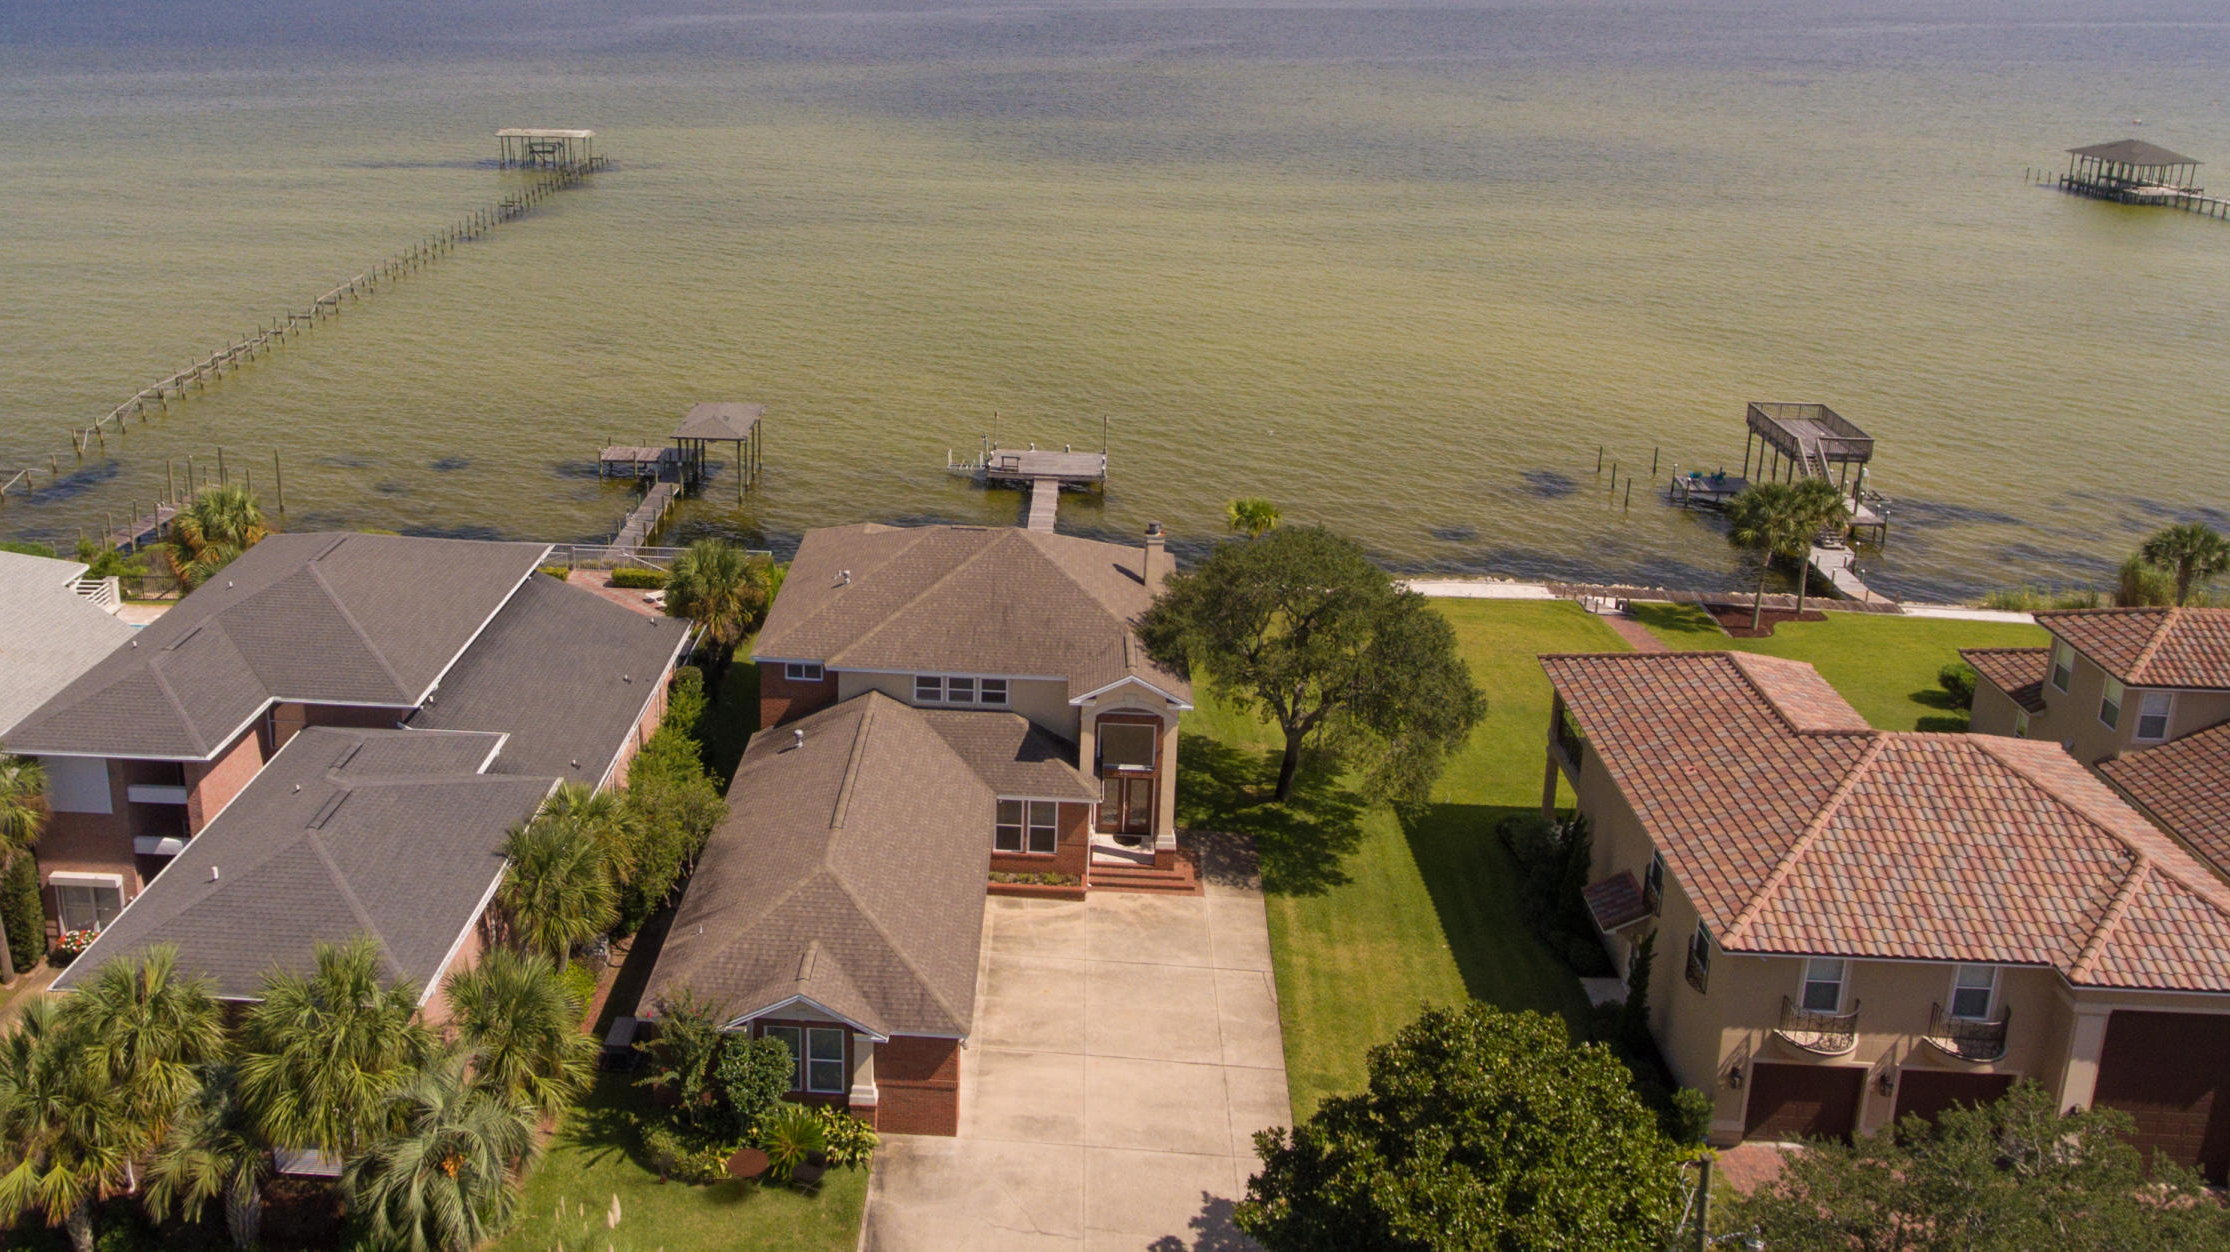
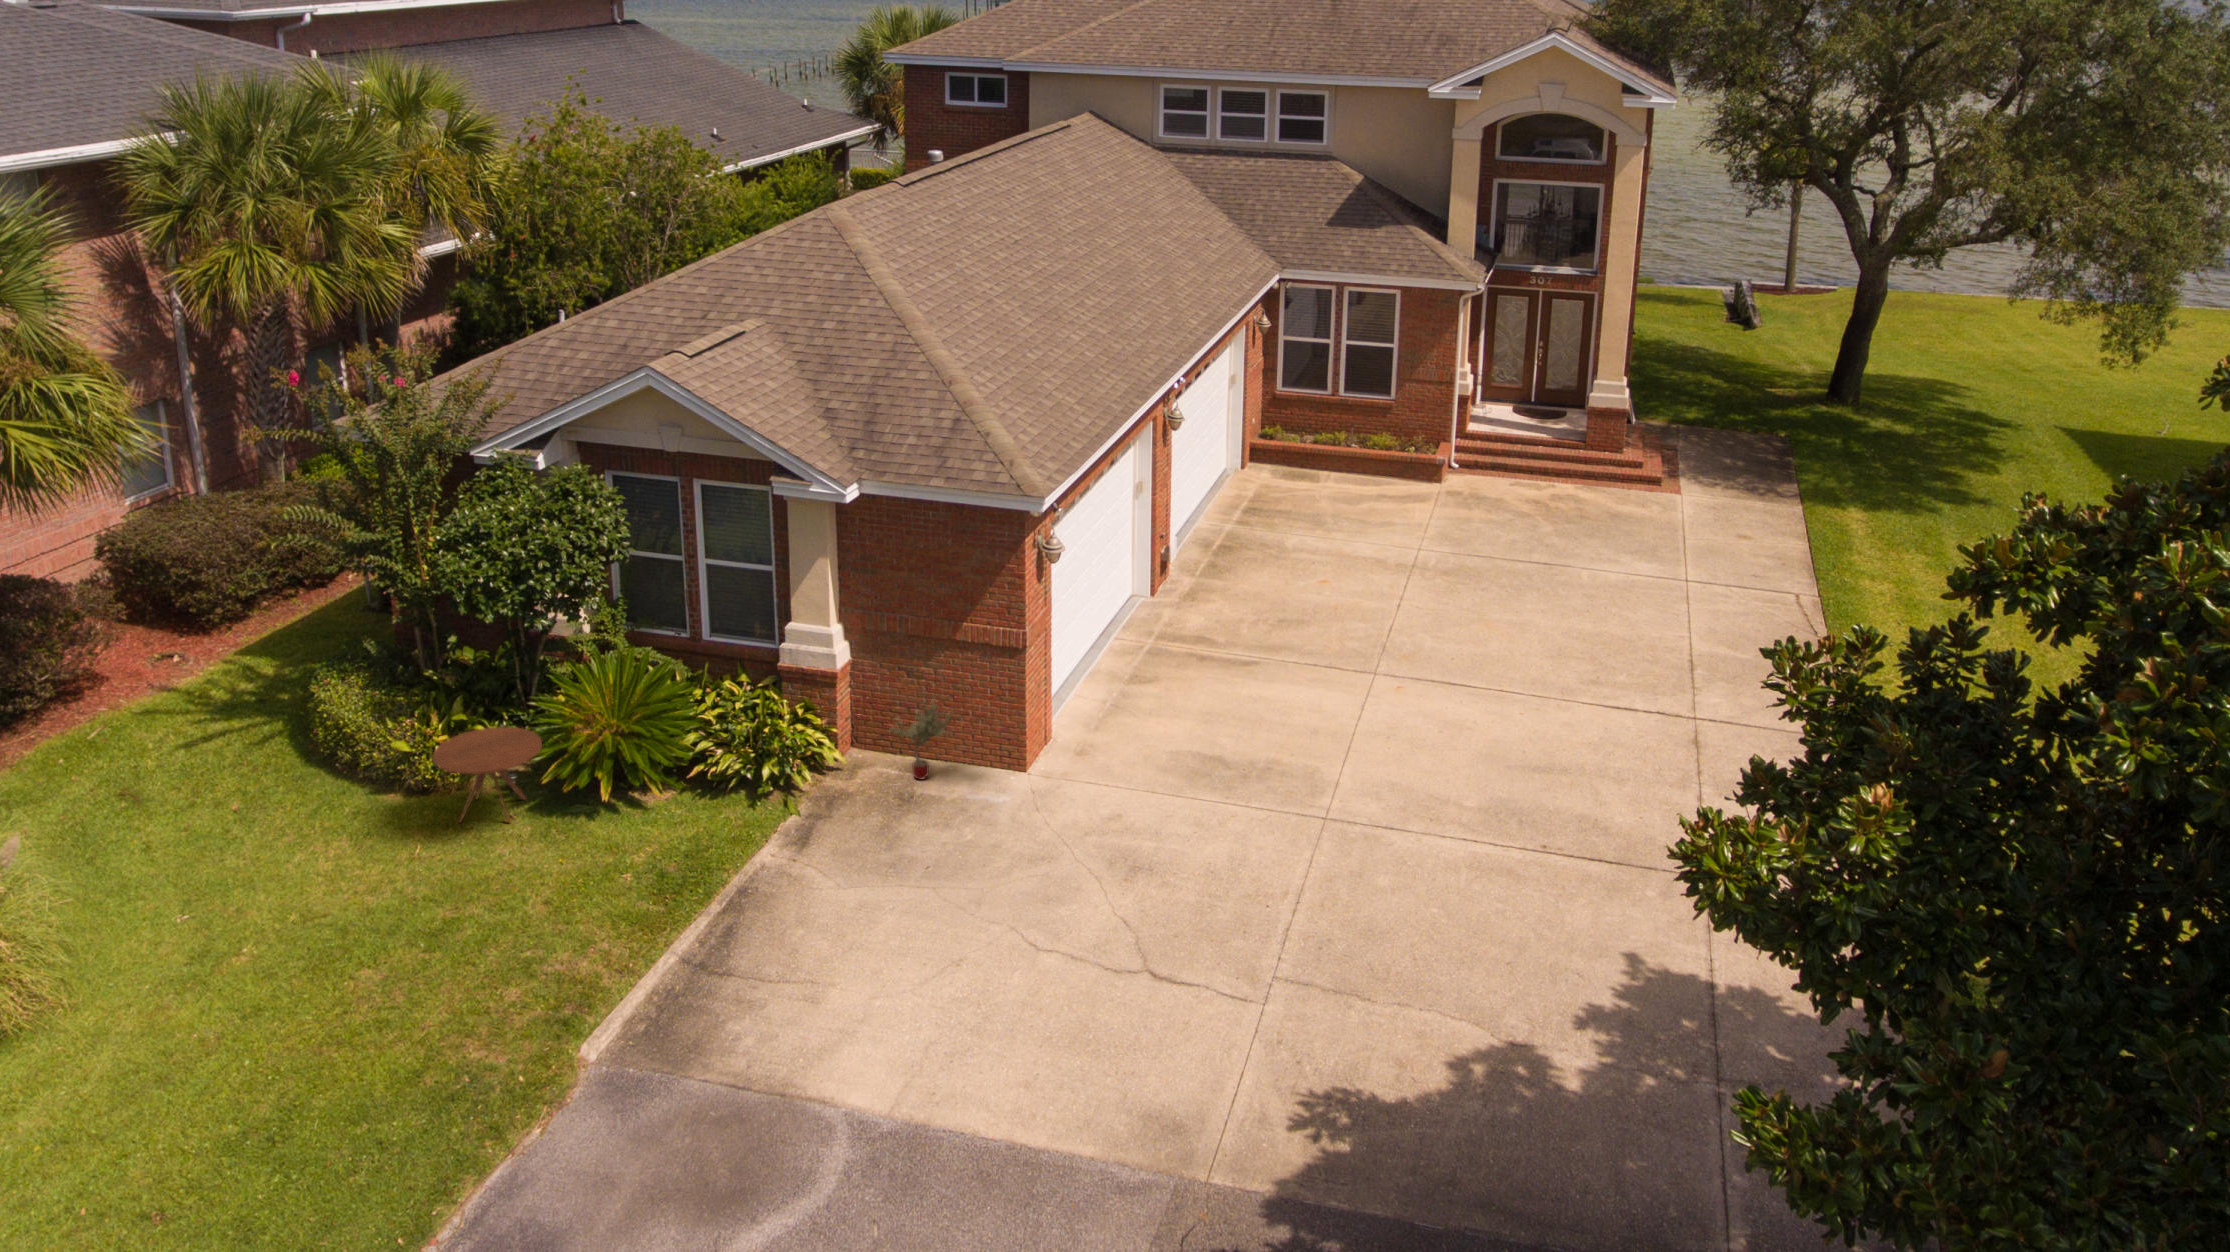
lounge chair: present [790,1149,828,1188] -> none [581,740,681,842]
potted tree: present [652,1150,676,1183] -> present [890,699,951,780]

